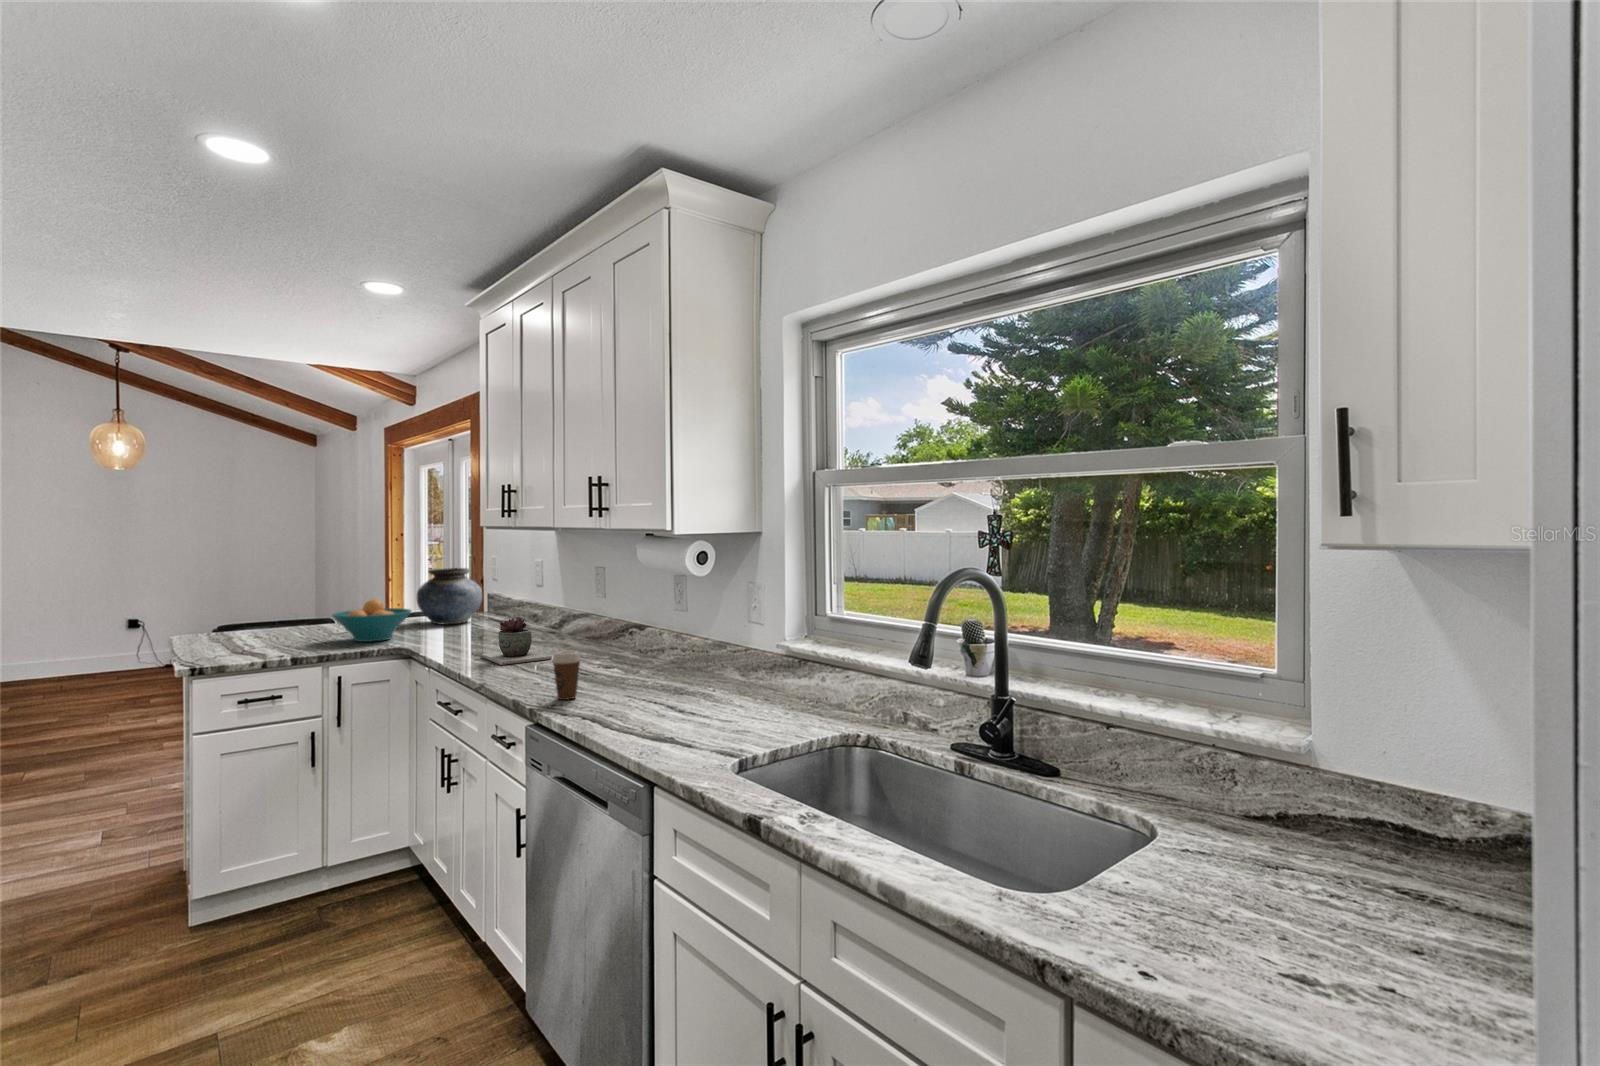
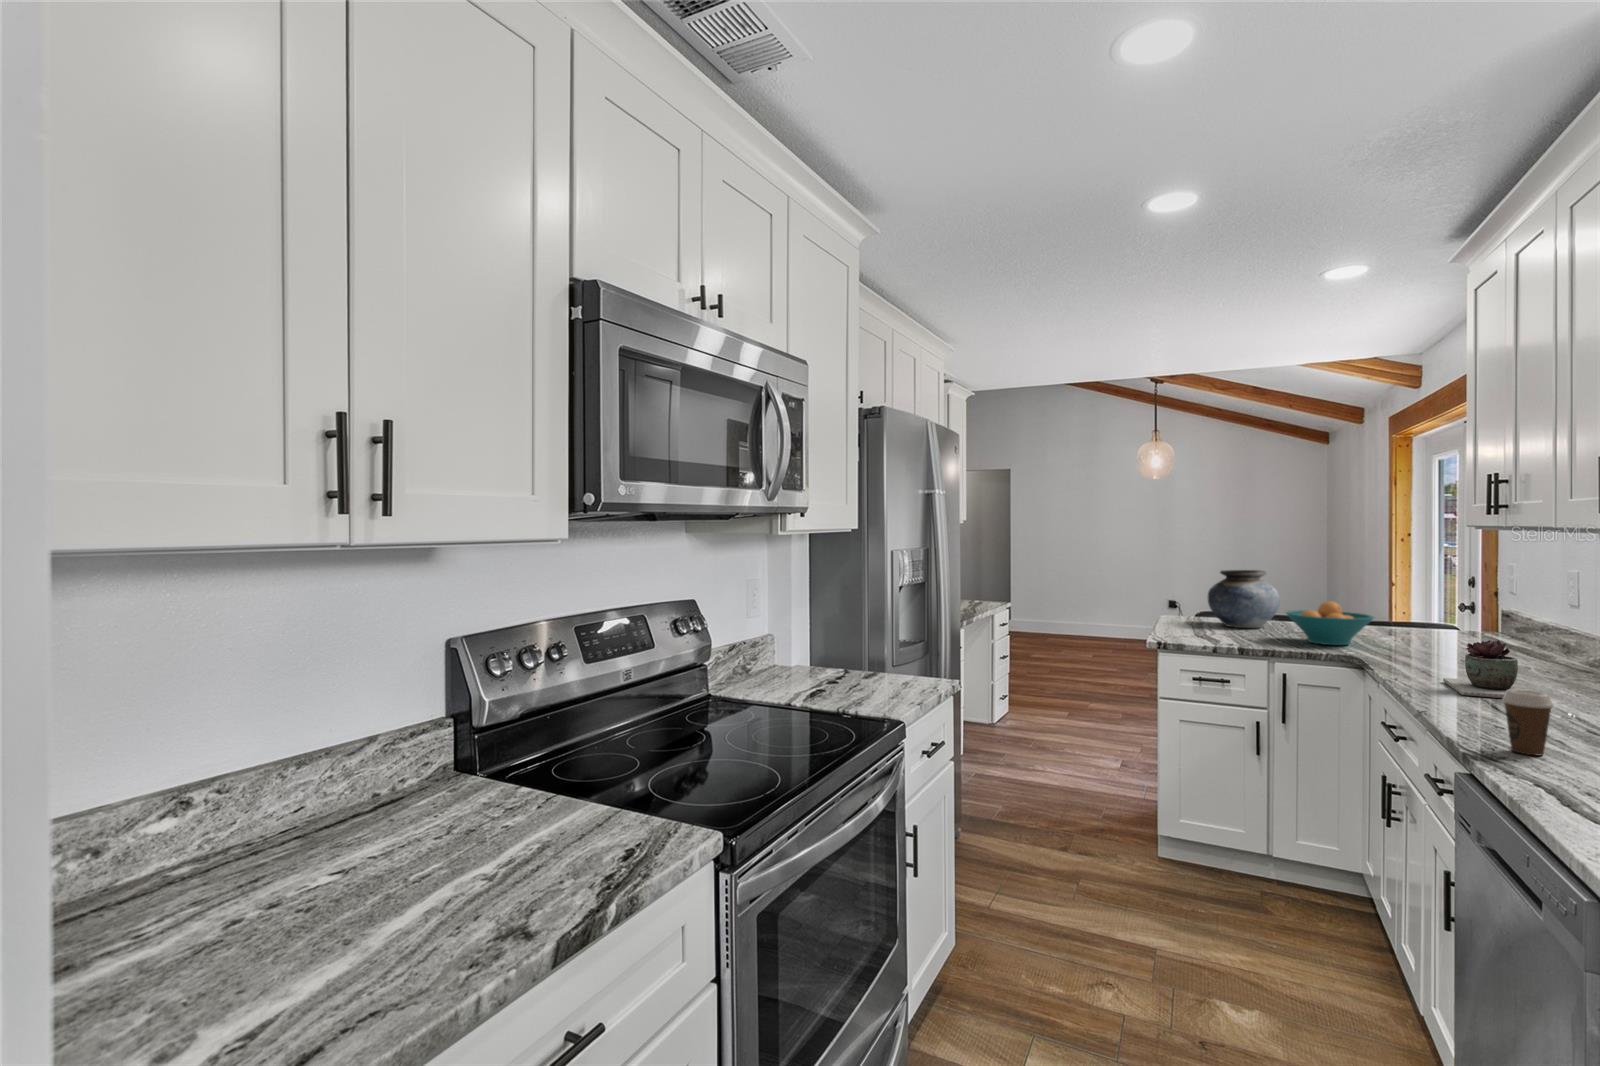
vase: present [417,568,482,624] -> present [1208,570,1280,628]

